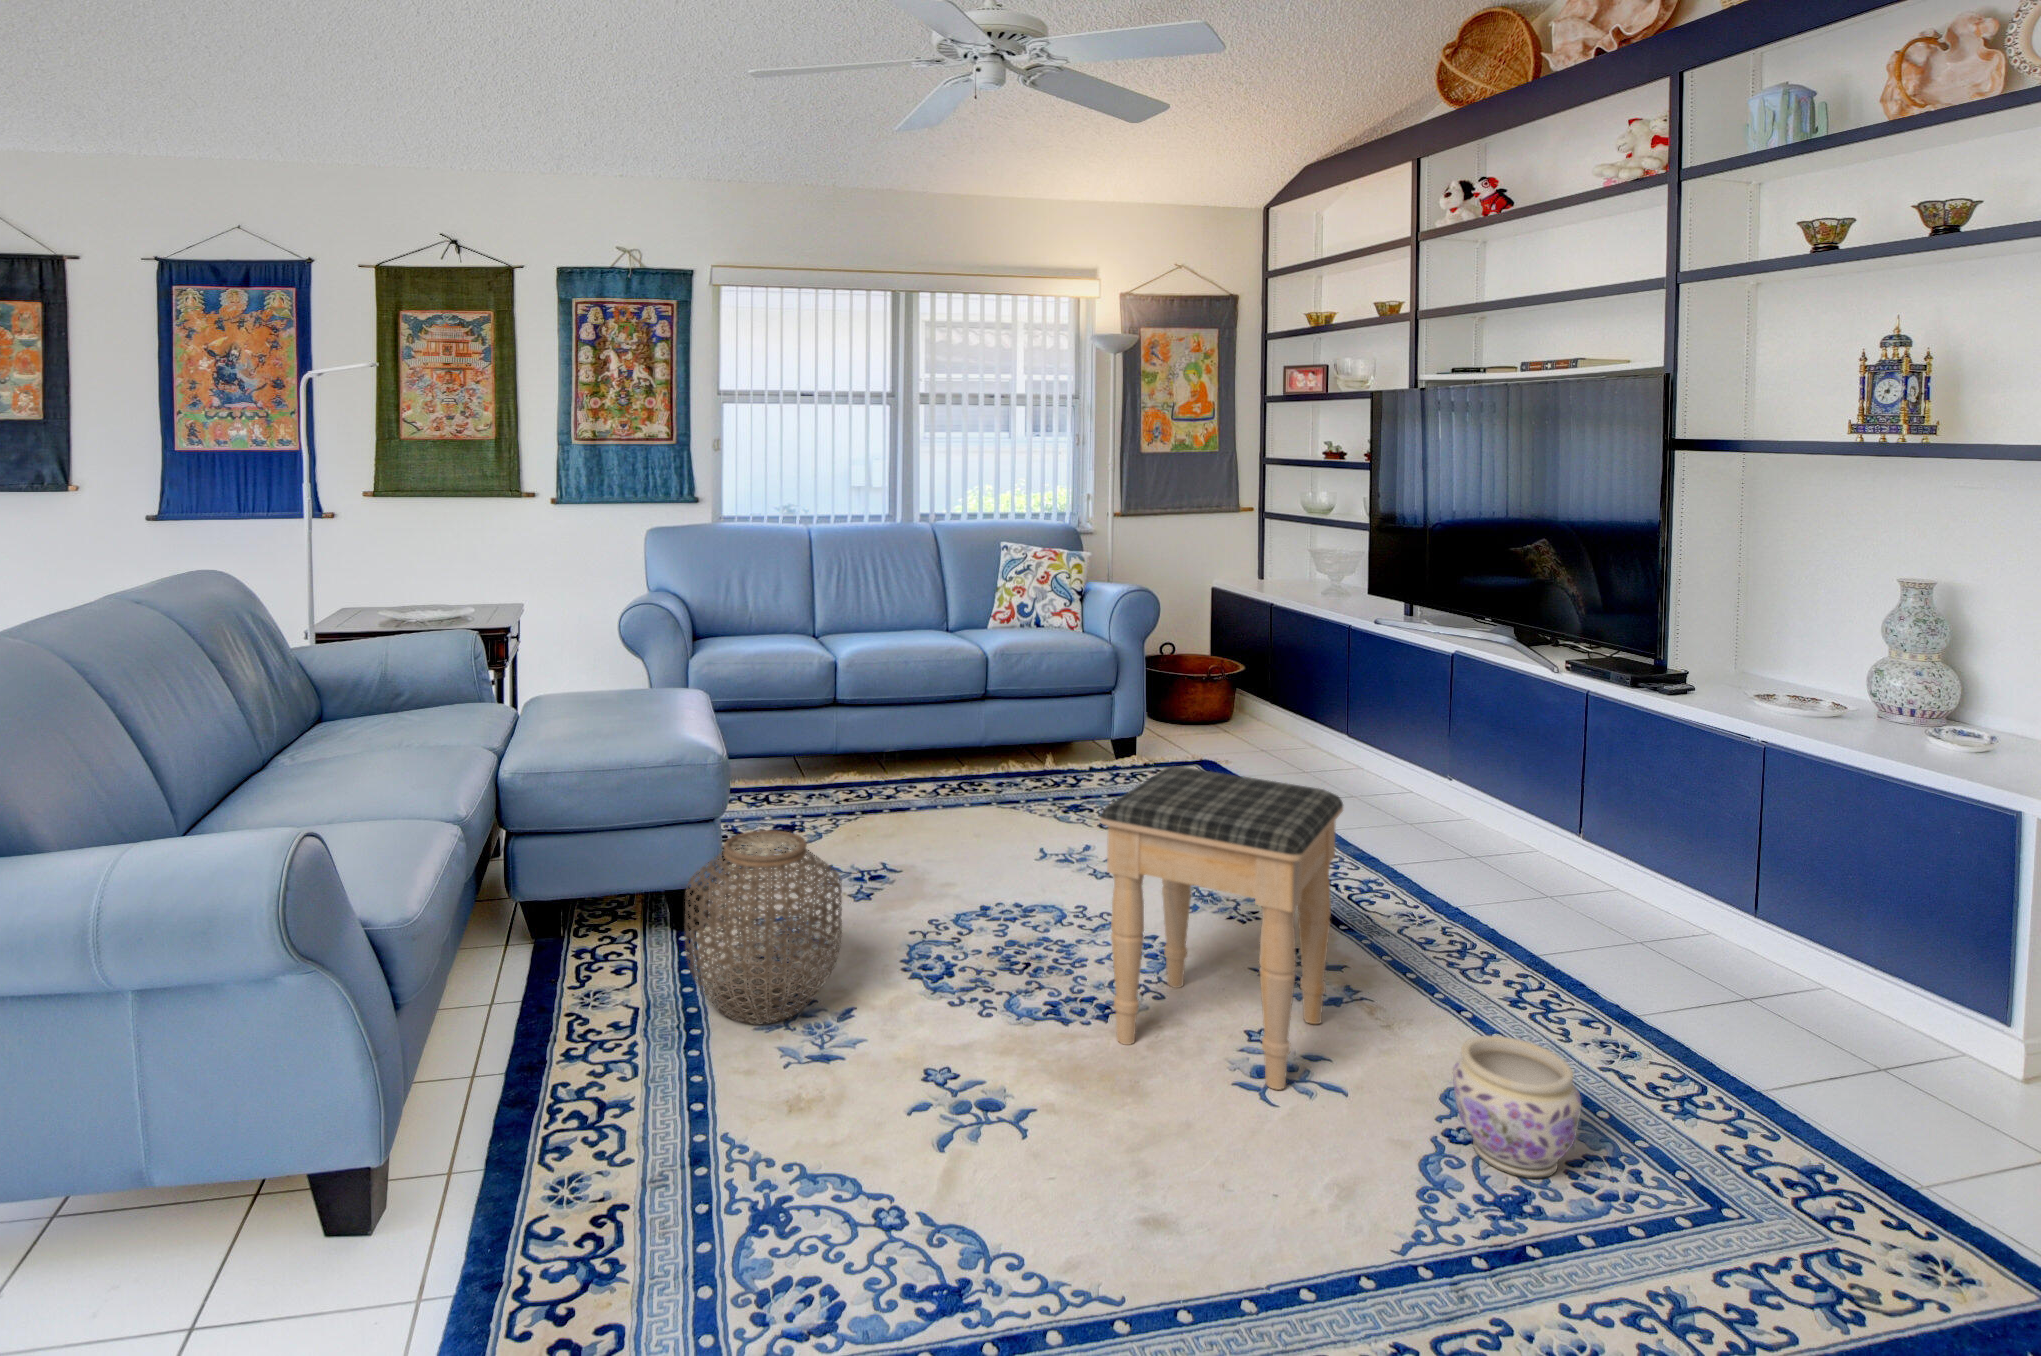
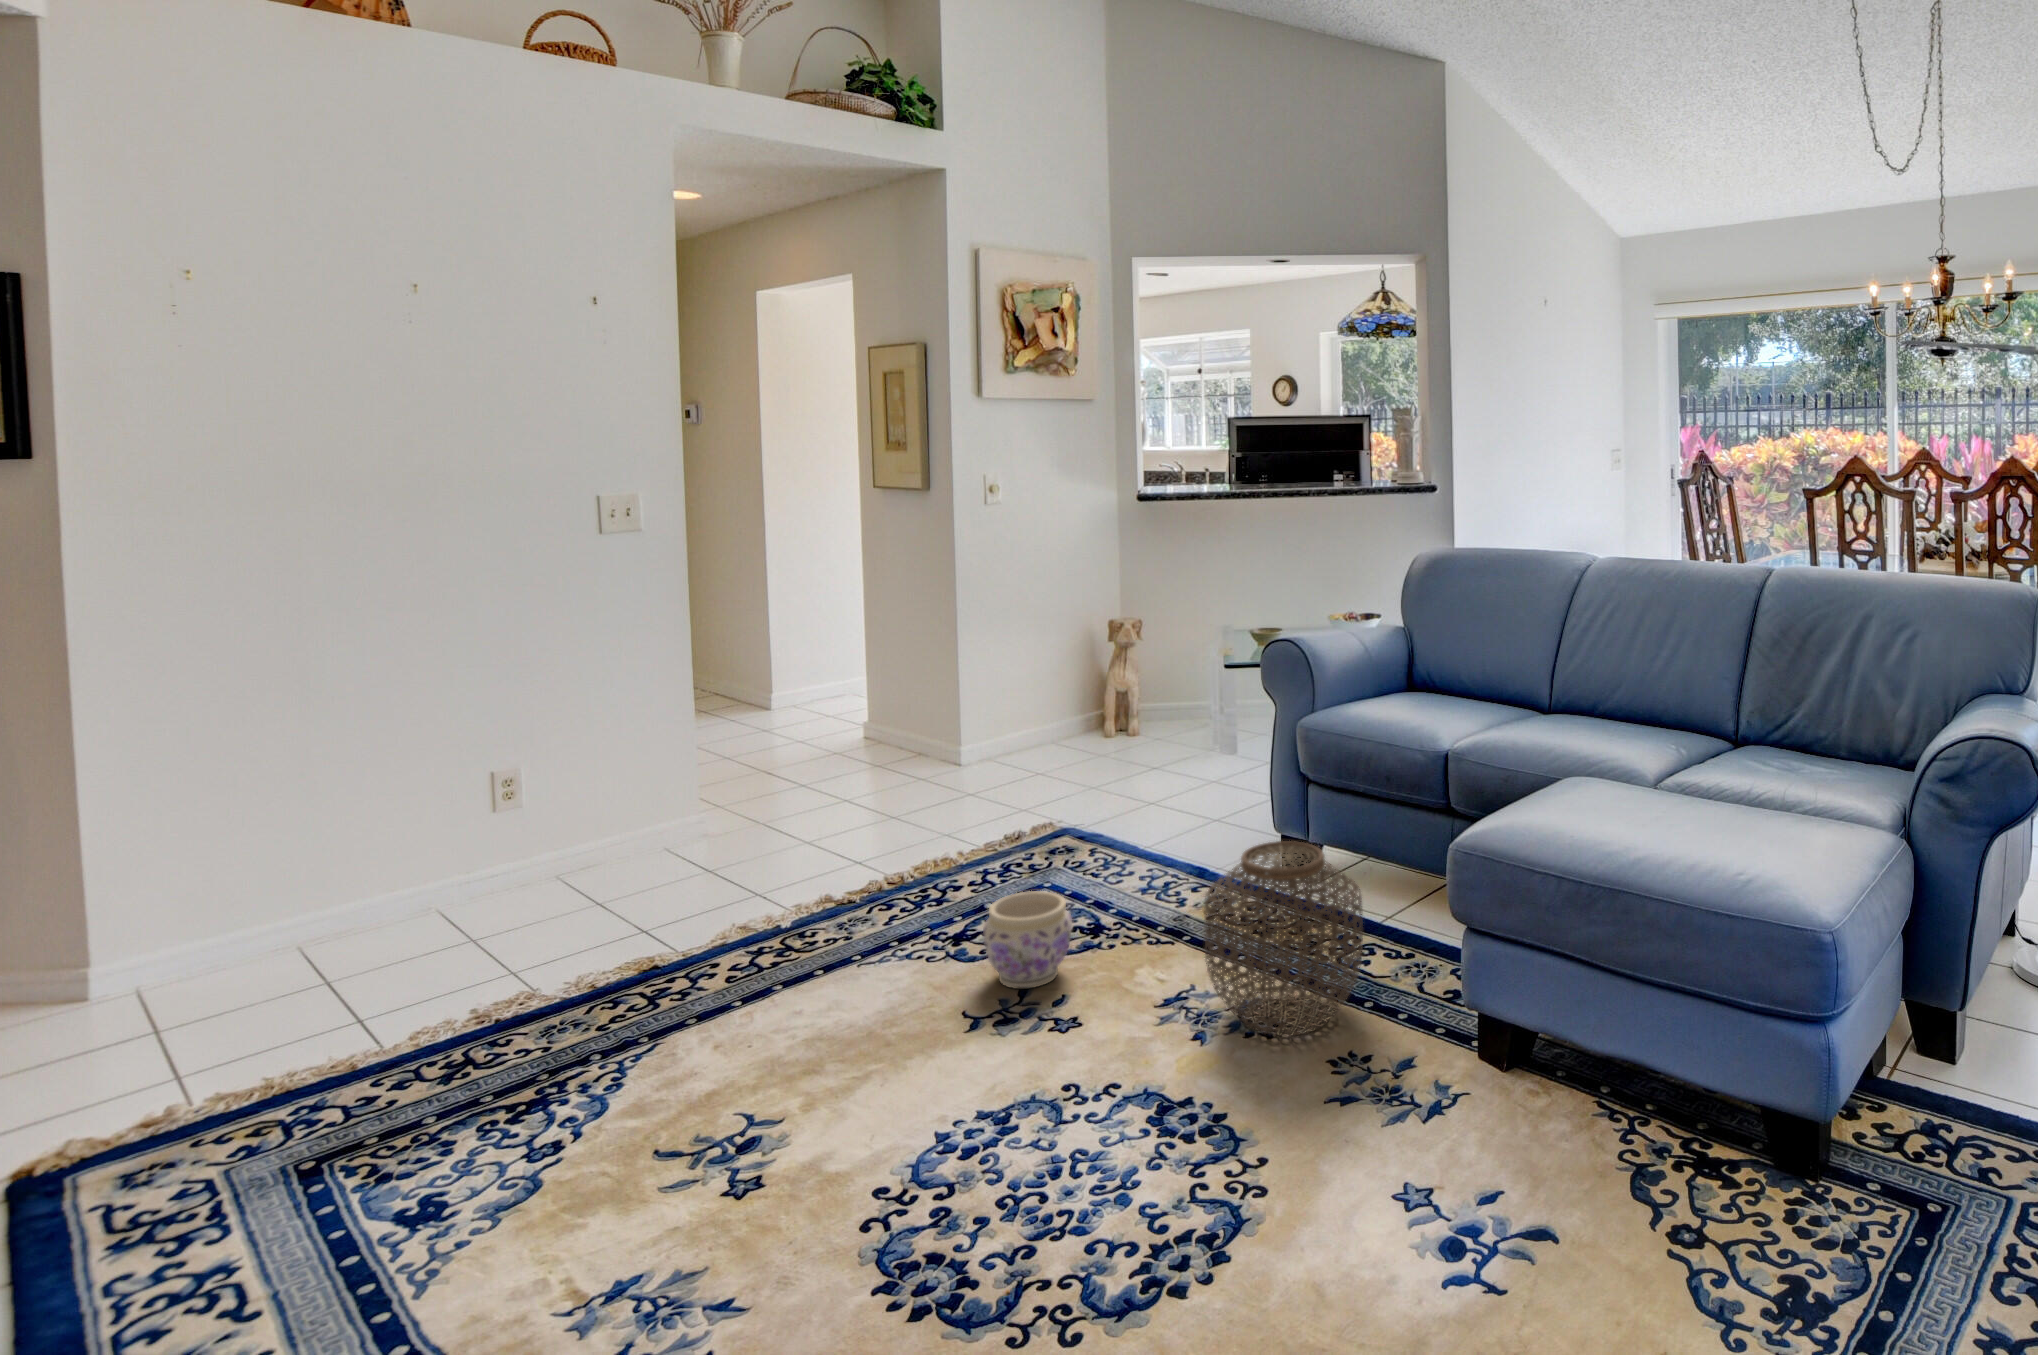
footstool: present [1100,766,1343,1090] -> none [609,852,935,1253]
planter: present [1453,1036,1581,1179] -> present [983,891,1072,989]

